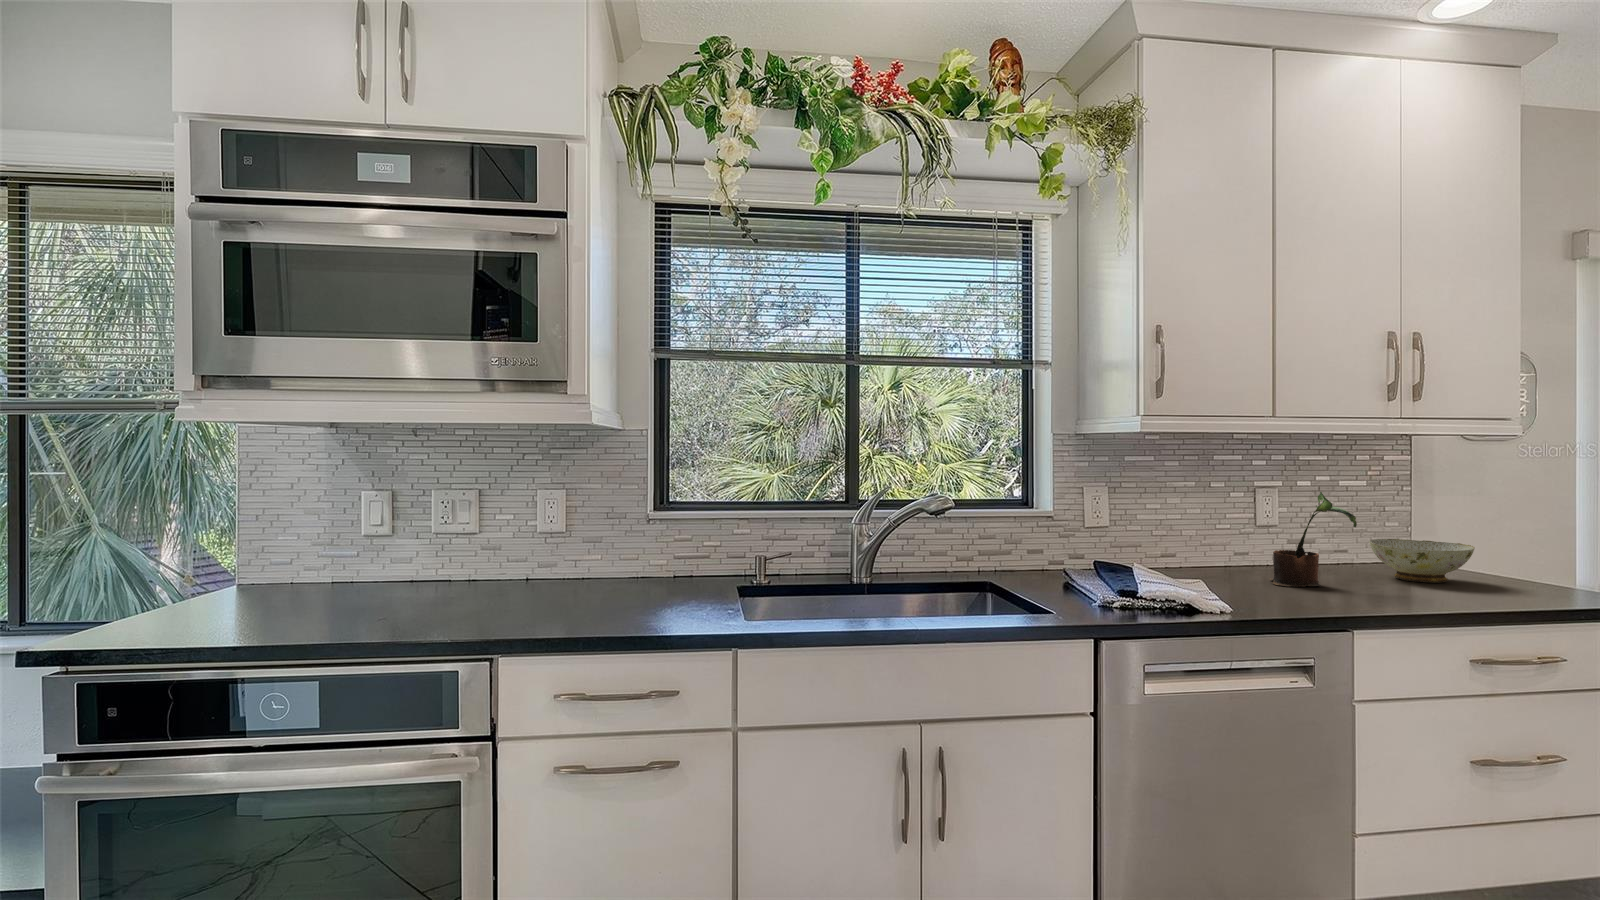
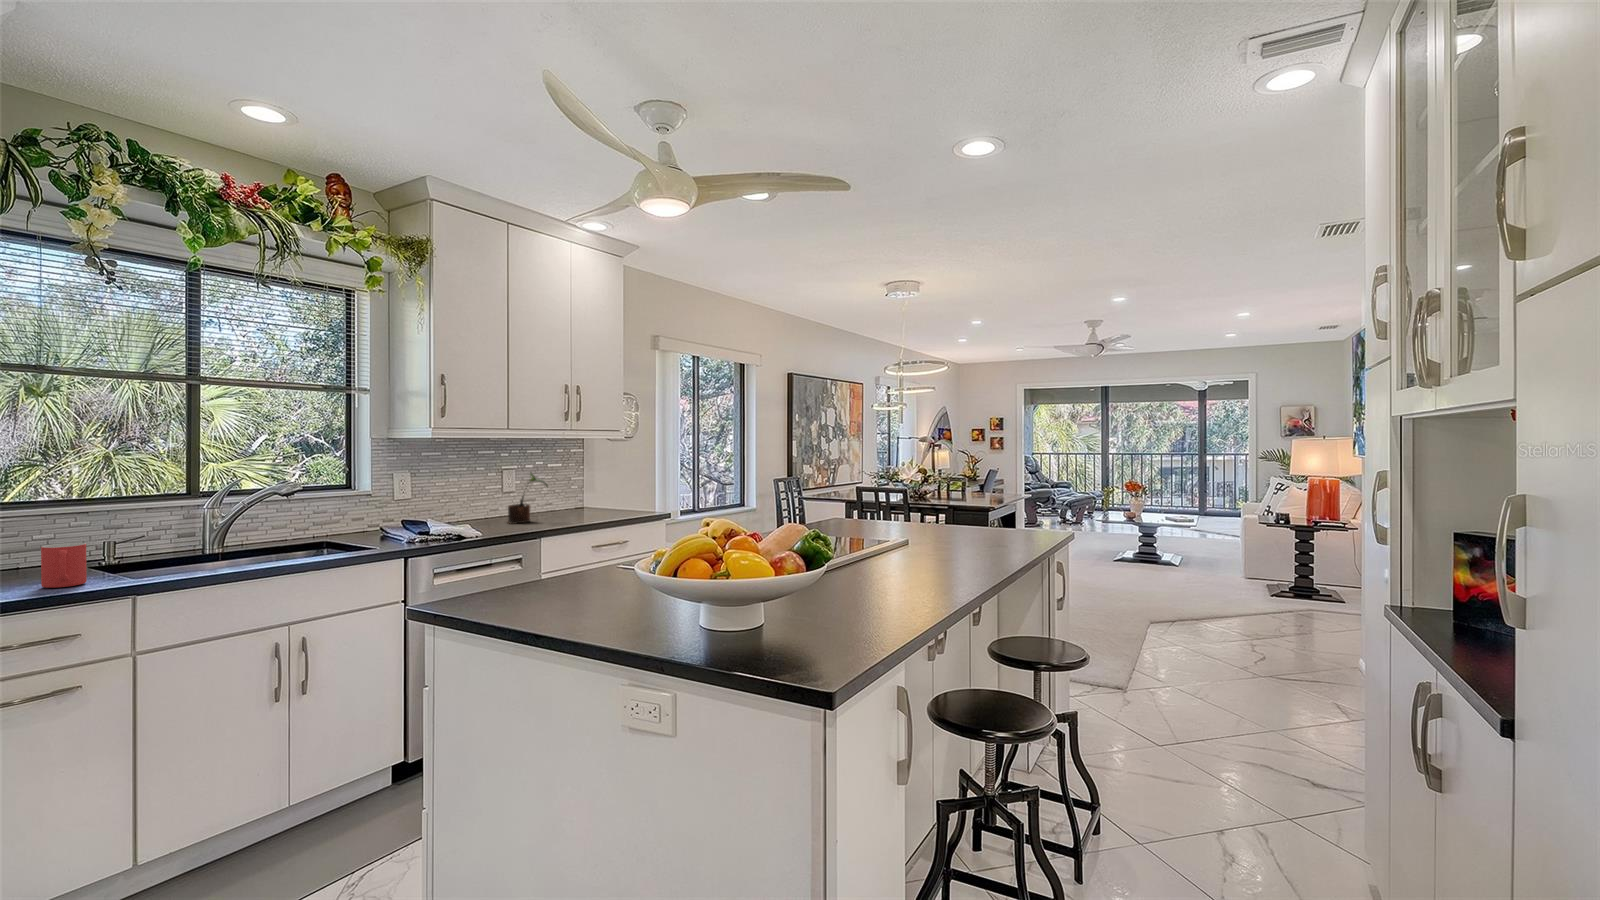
ceramic bowl: present [1369,539,1475,582] -> none [557,495,601,516]
mug: none [658,562,699,621] -> present [41,543,87,588]

